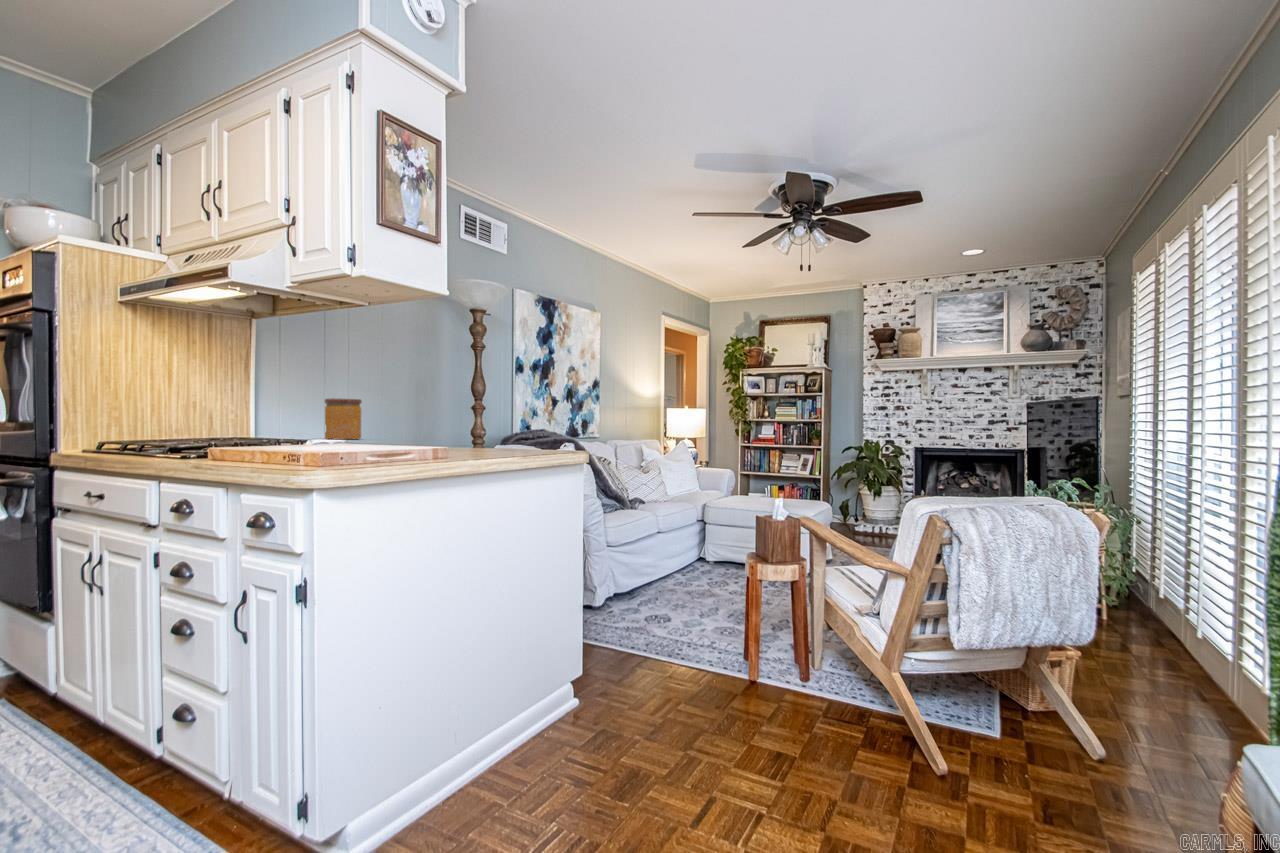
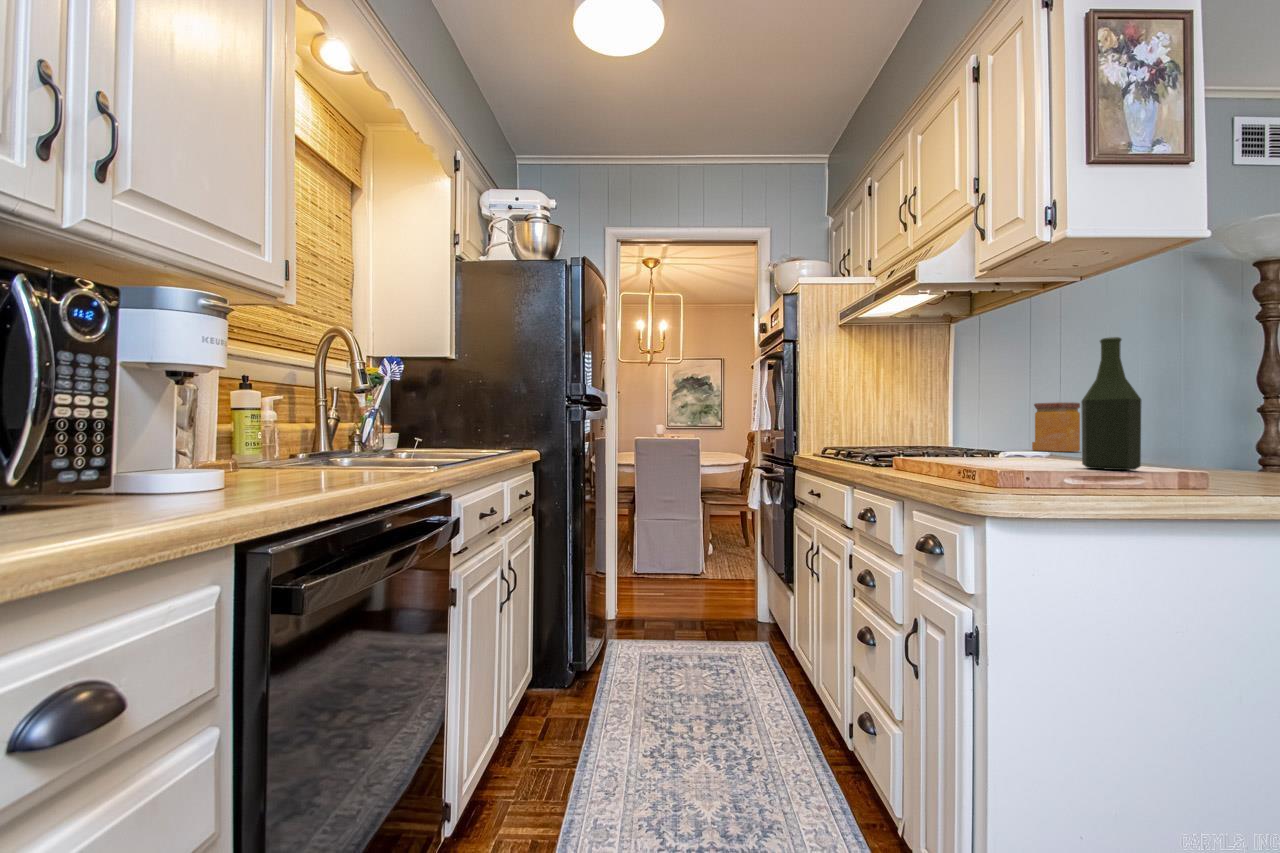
bottle: none [374,356,410,450] -> present [1081,337,1141,470]

